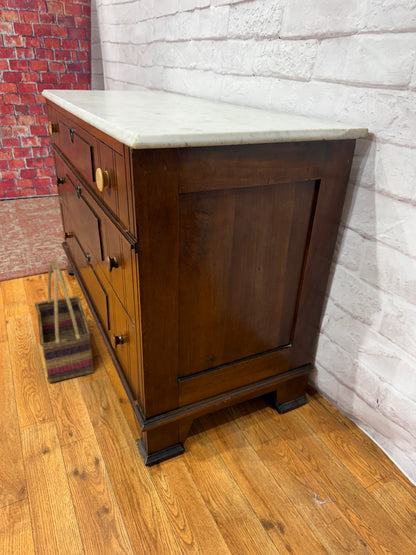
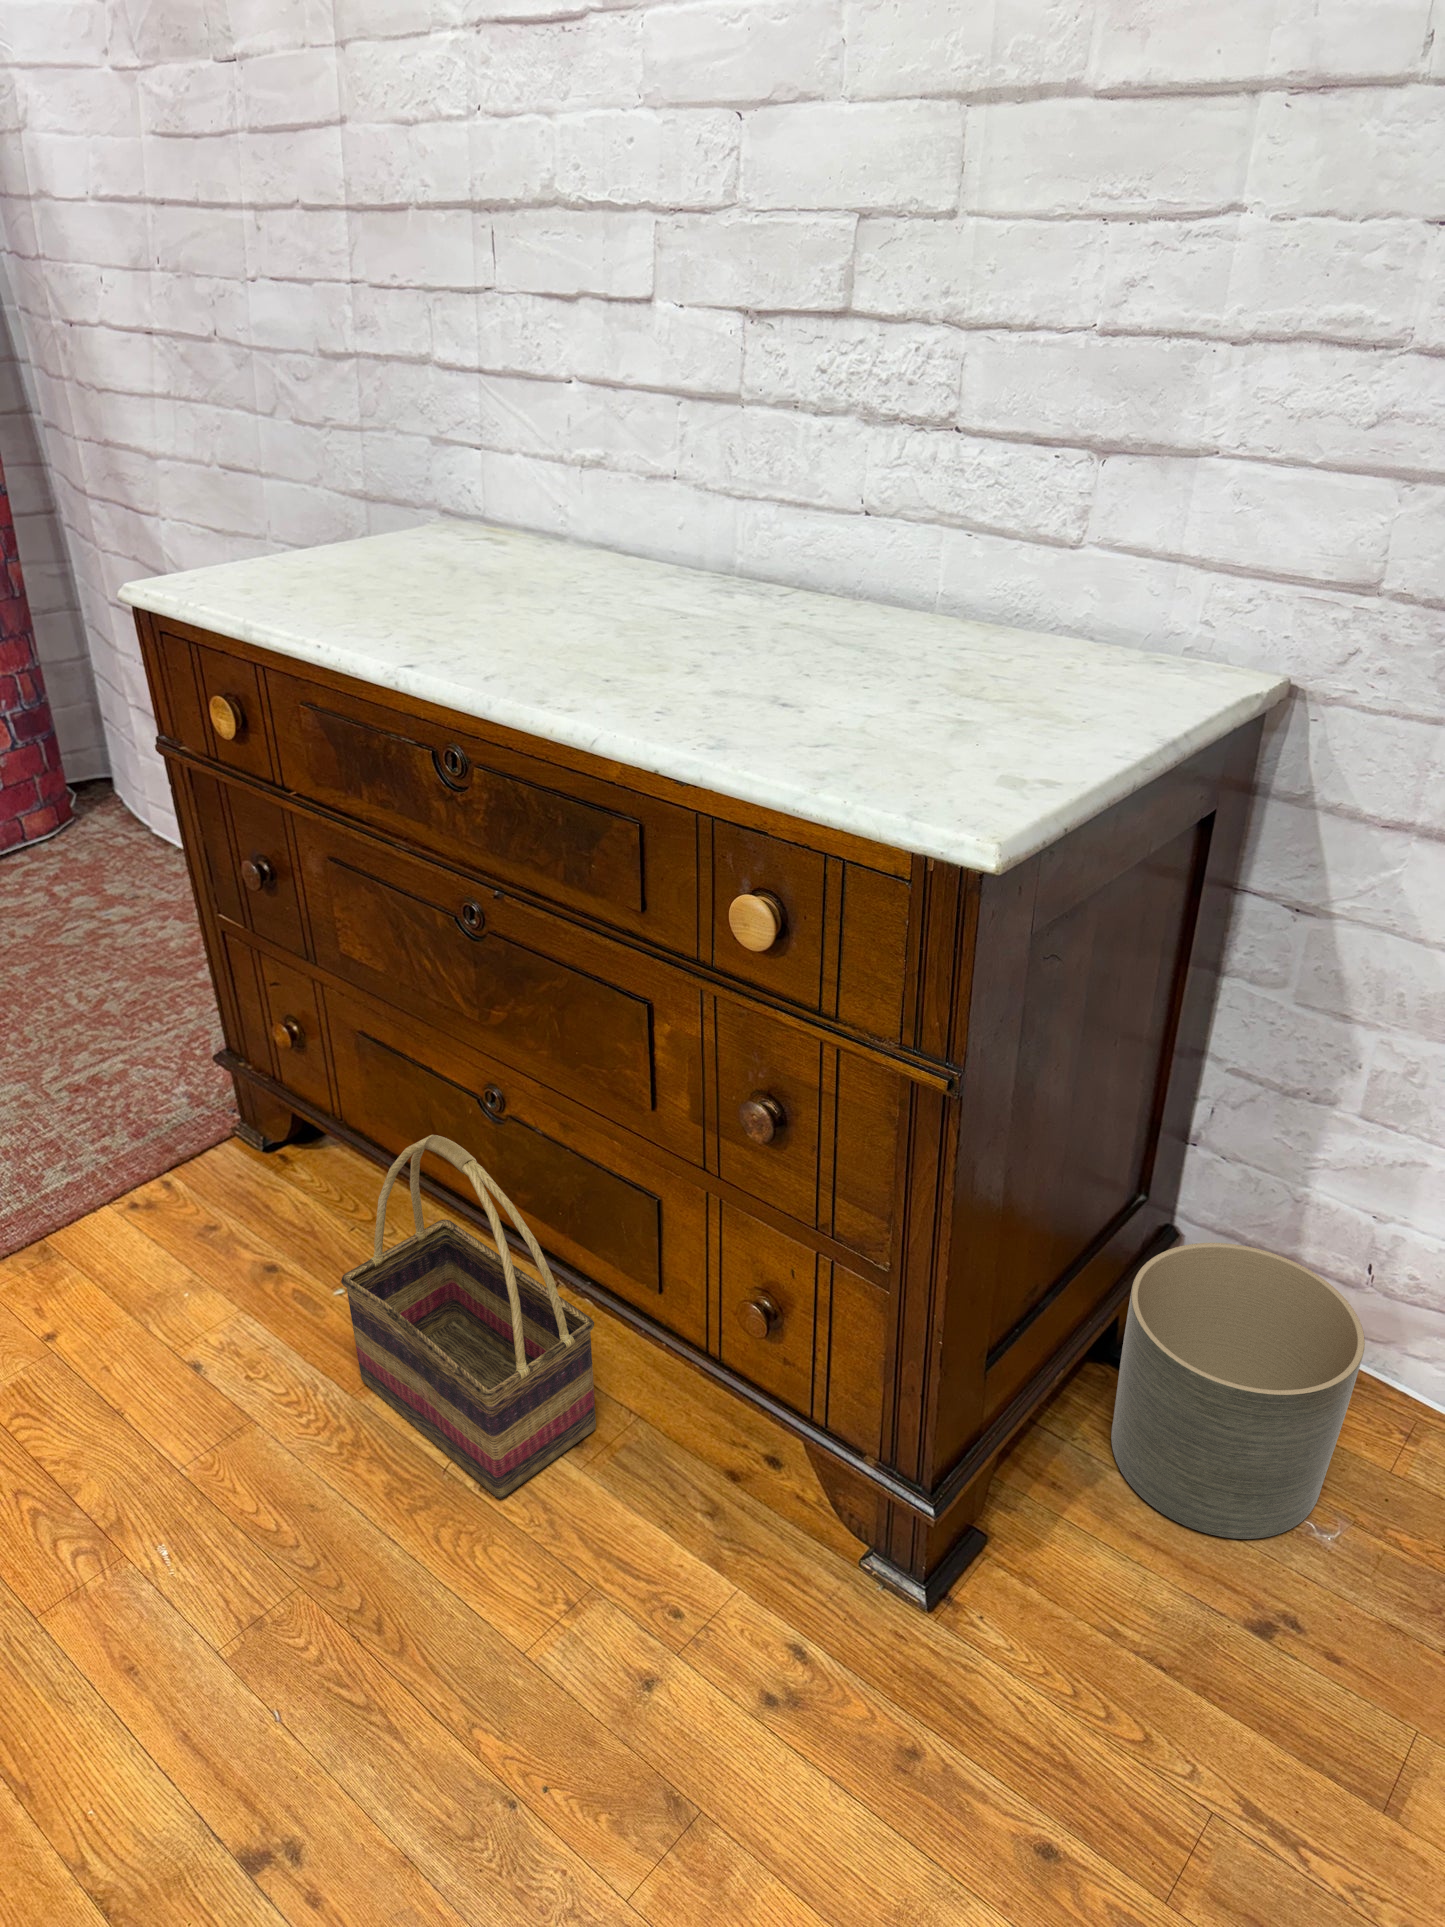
planter: none [252,366,352,491] -> present [1111,1243,1365,1539]

